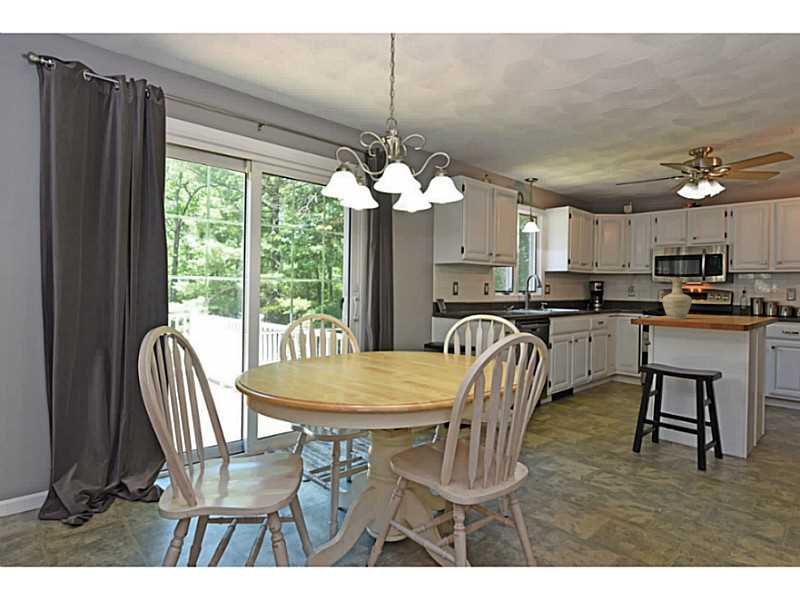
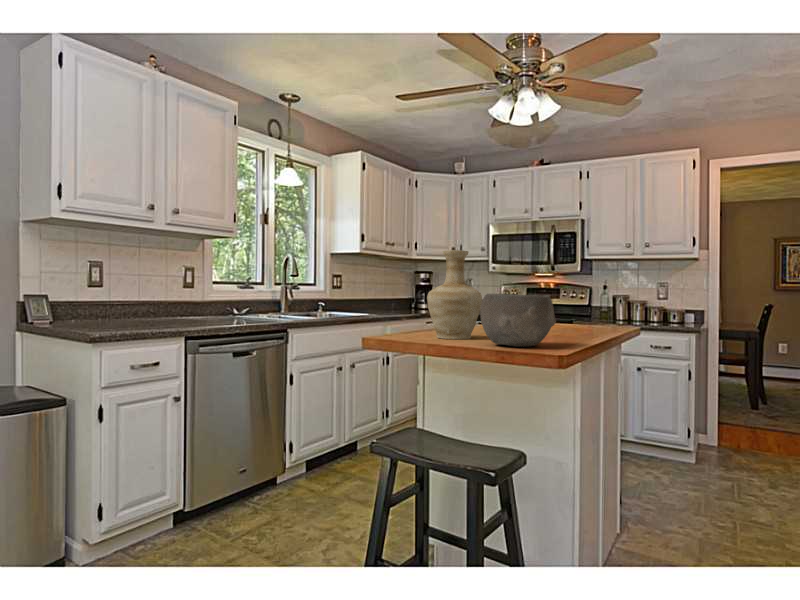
bowl: none [698,298,737,321] -> present [480,294,556,347]

